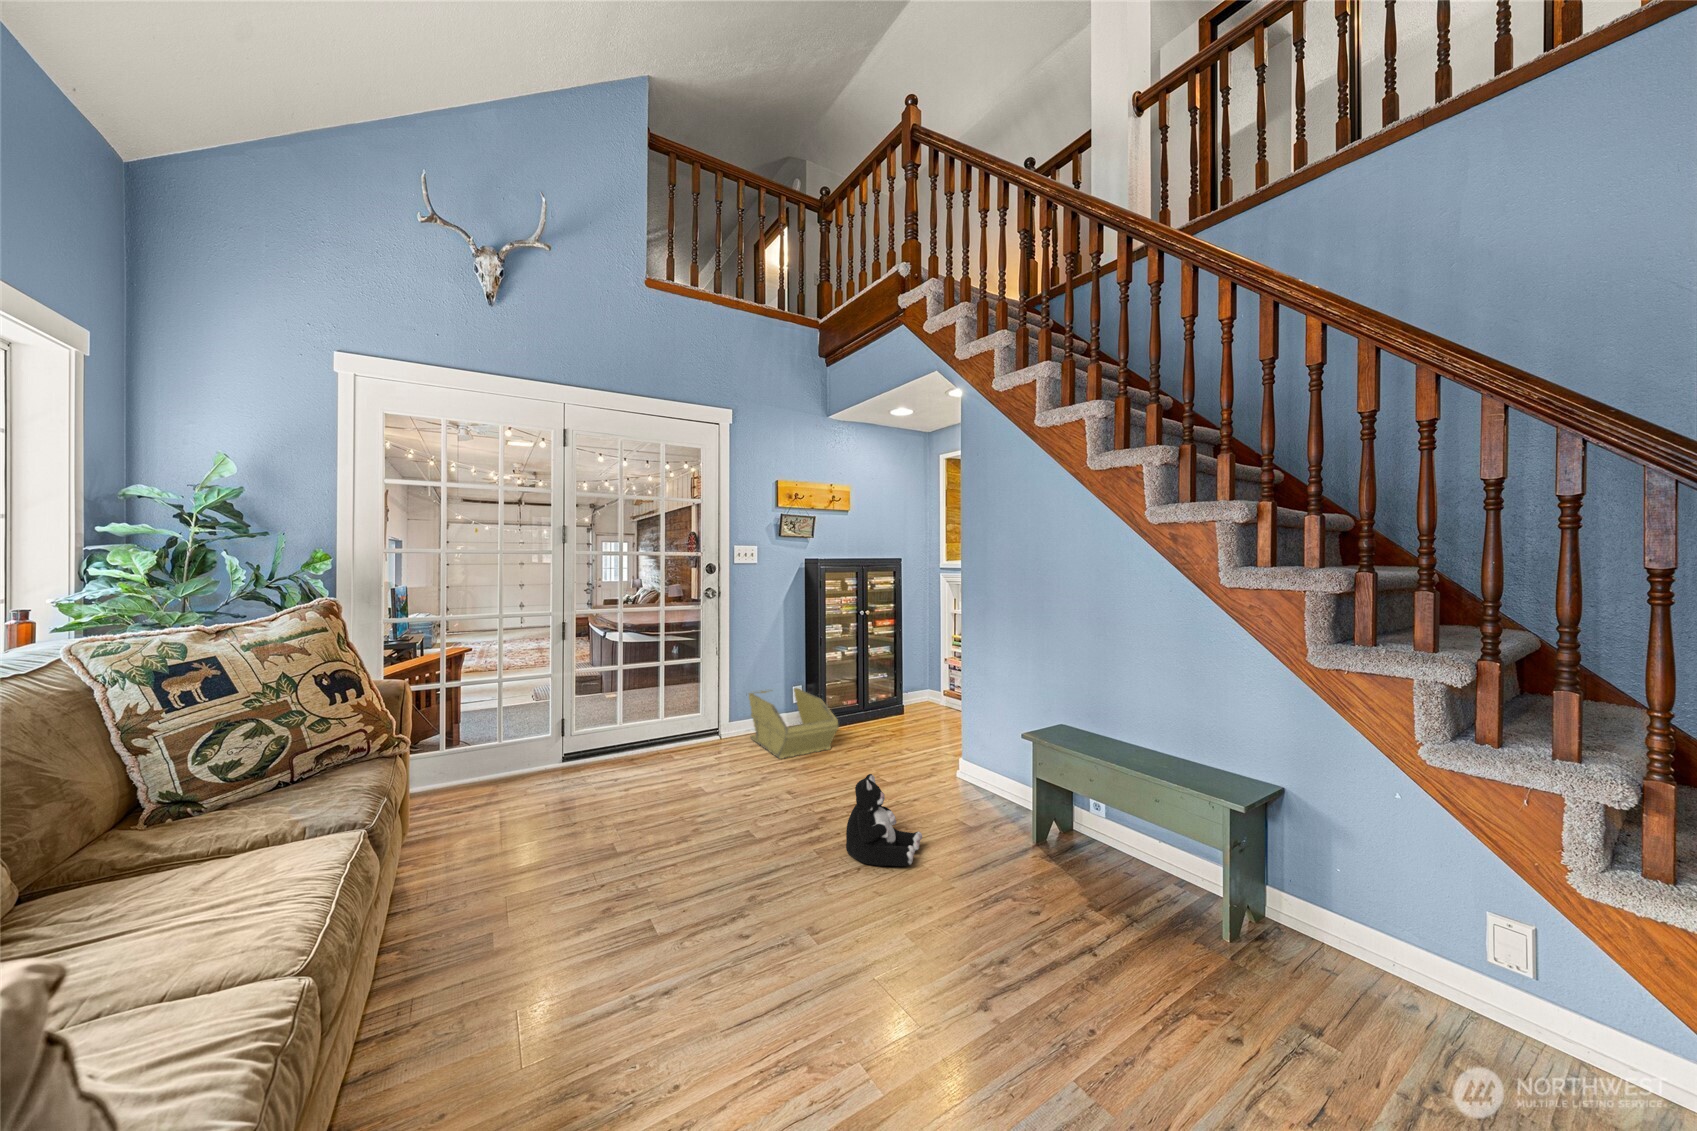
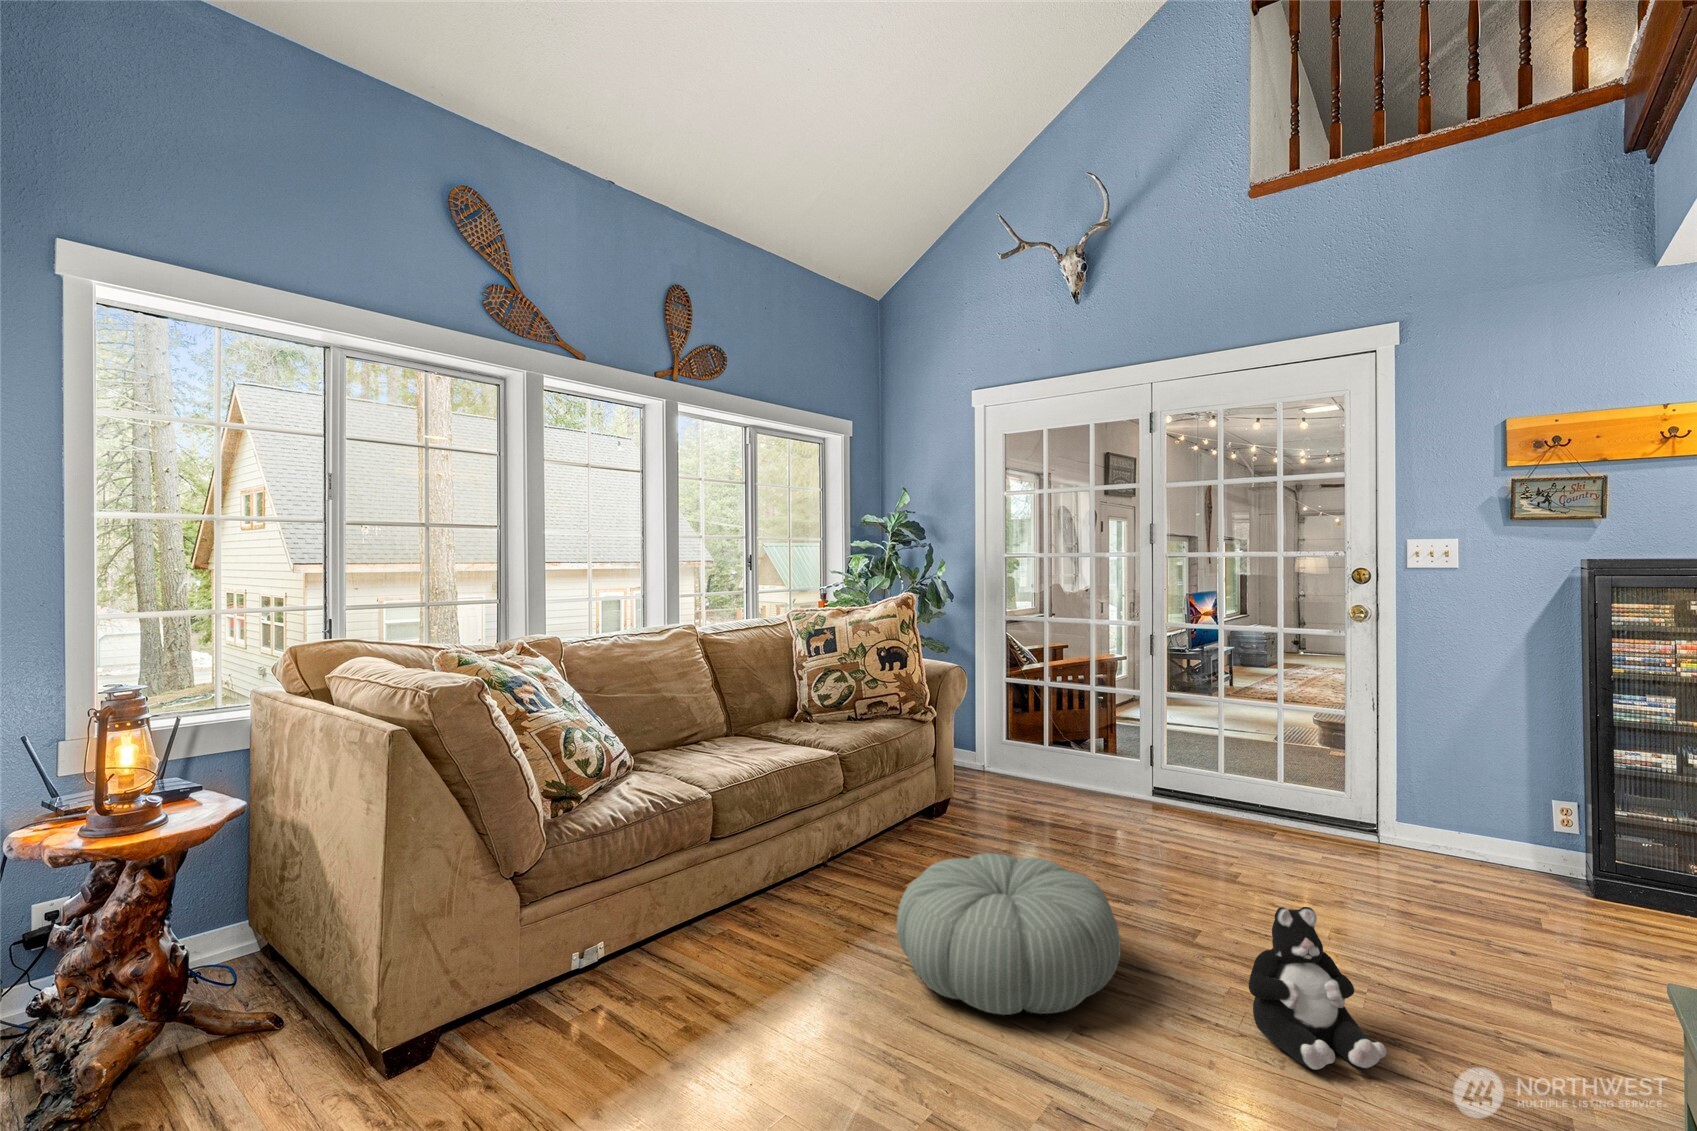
storage bin: present [749,688,839,759] -> none [1407,780,1542,919]
pouf: none [603,822,813,993] -> present [897,853,1121,1015]

